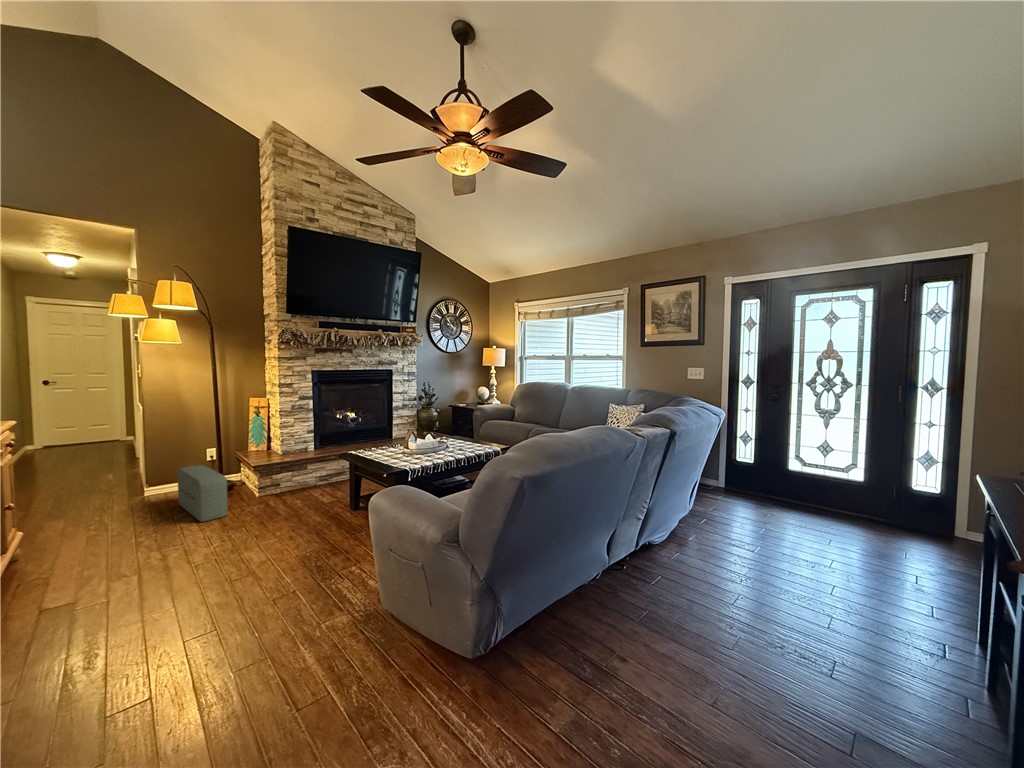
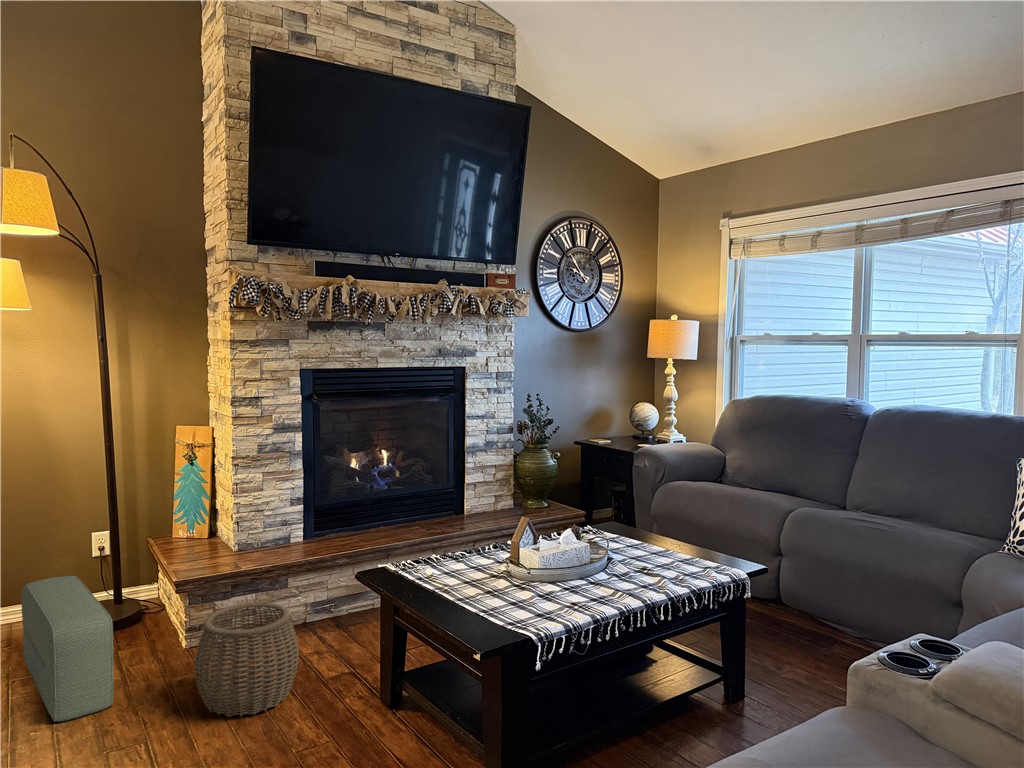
woven basket: none [266,470,313,515] -> present [194,602,299,716]

